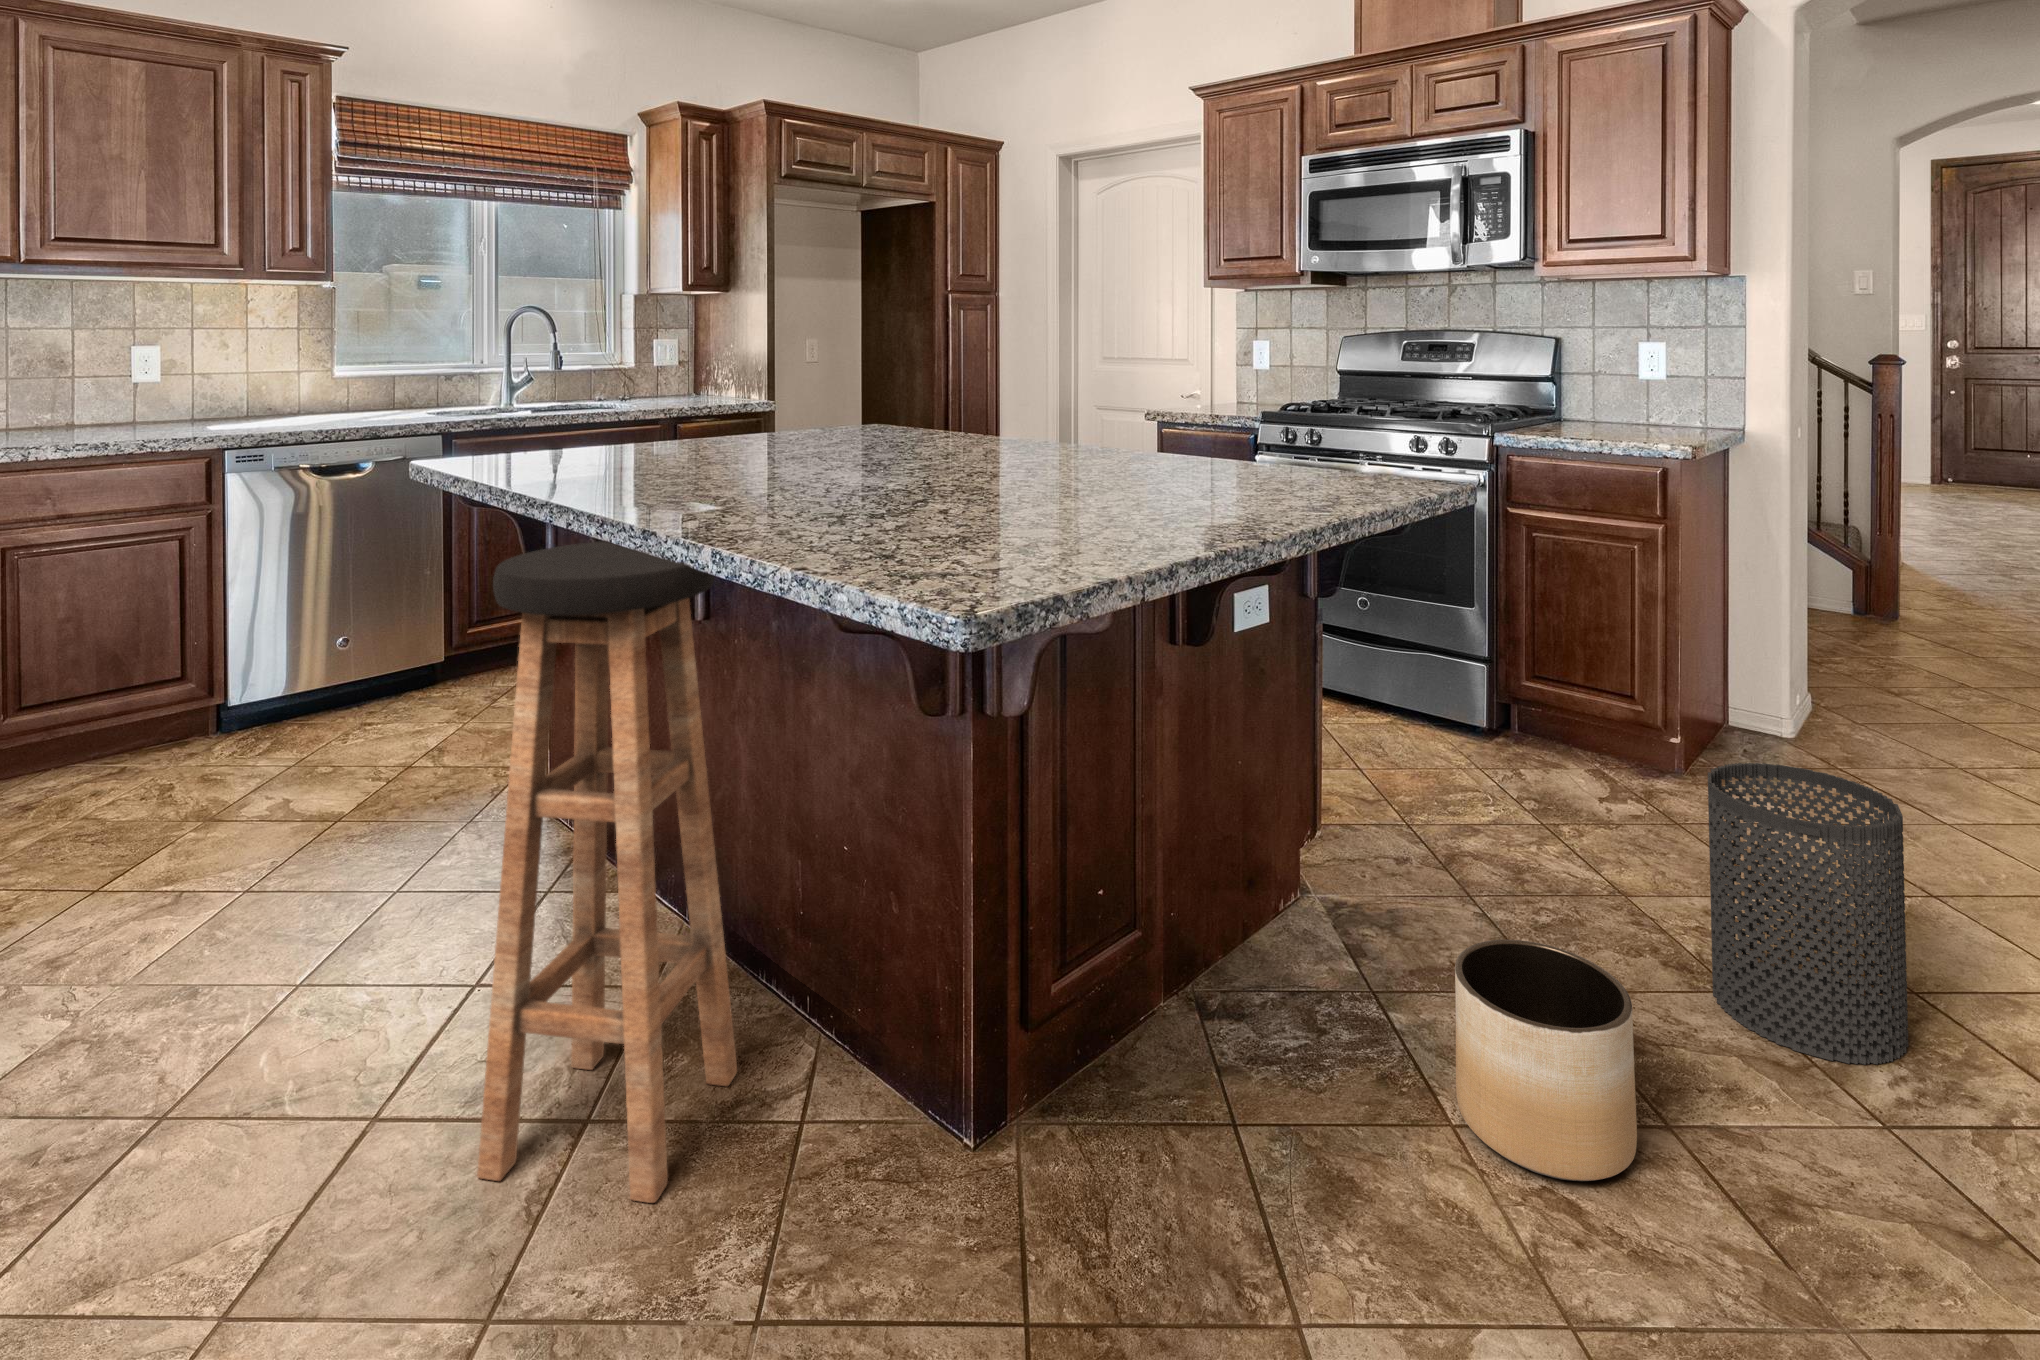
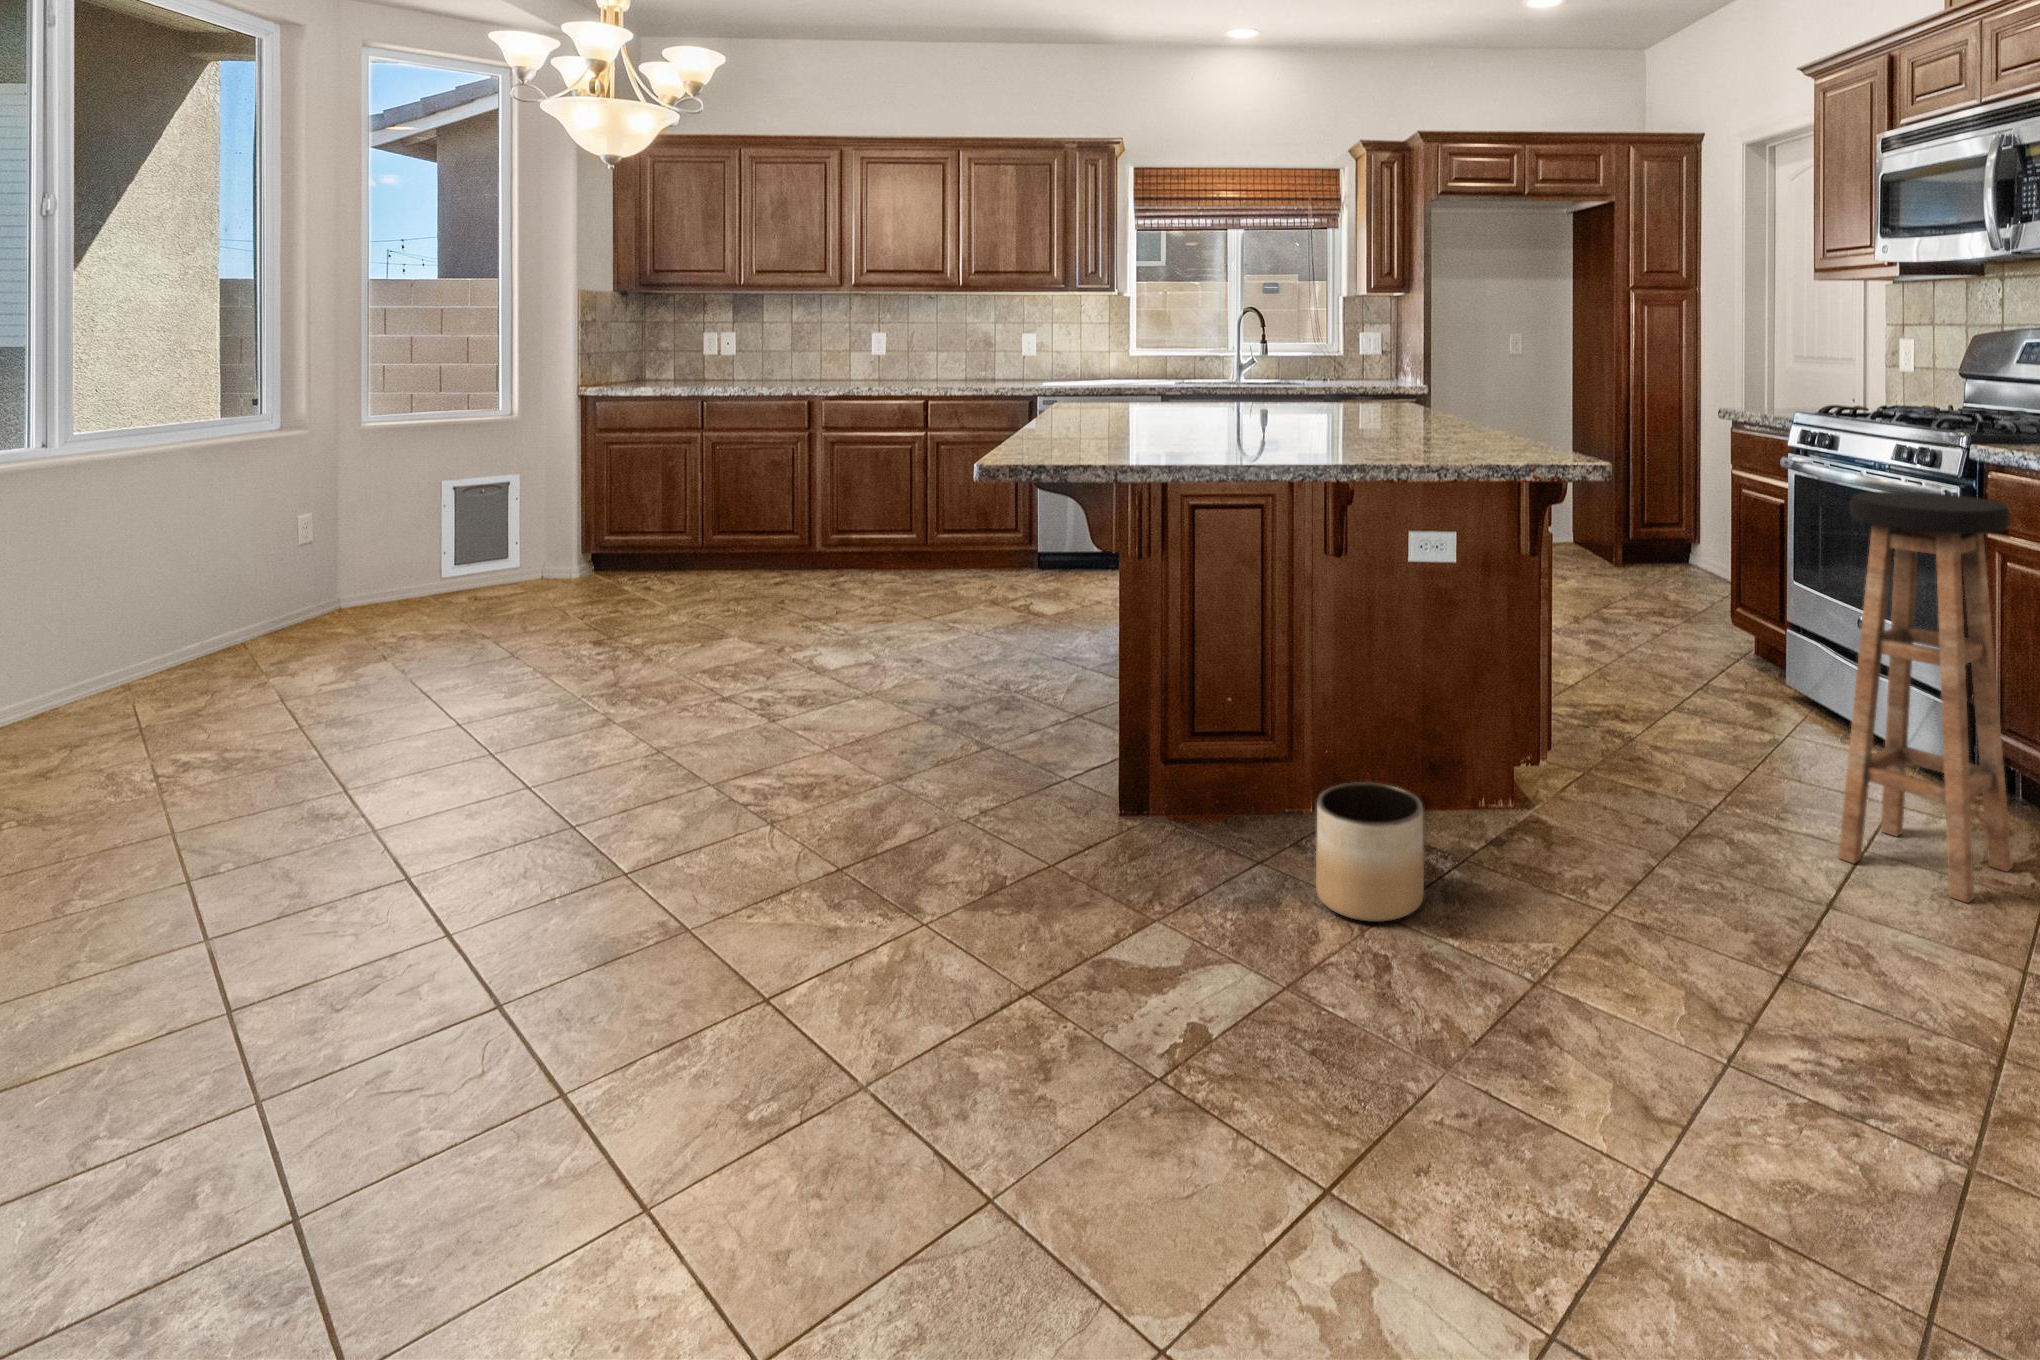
bar stool: present [477,541,737,1203] -> present [1838,491,2012,903]
trash can: present [1708,763,1908,1065] -> none [1609,738,1752,981]

